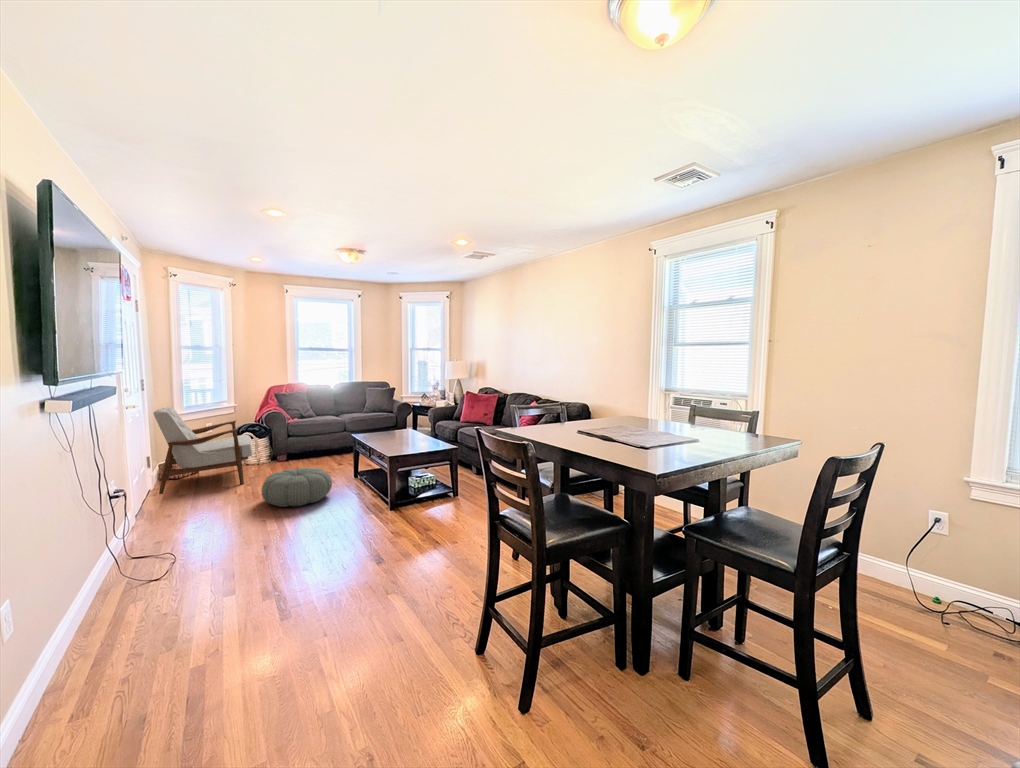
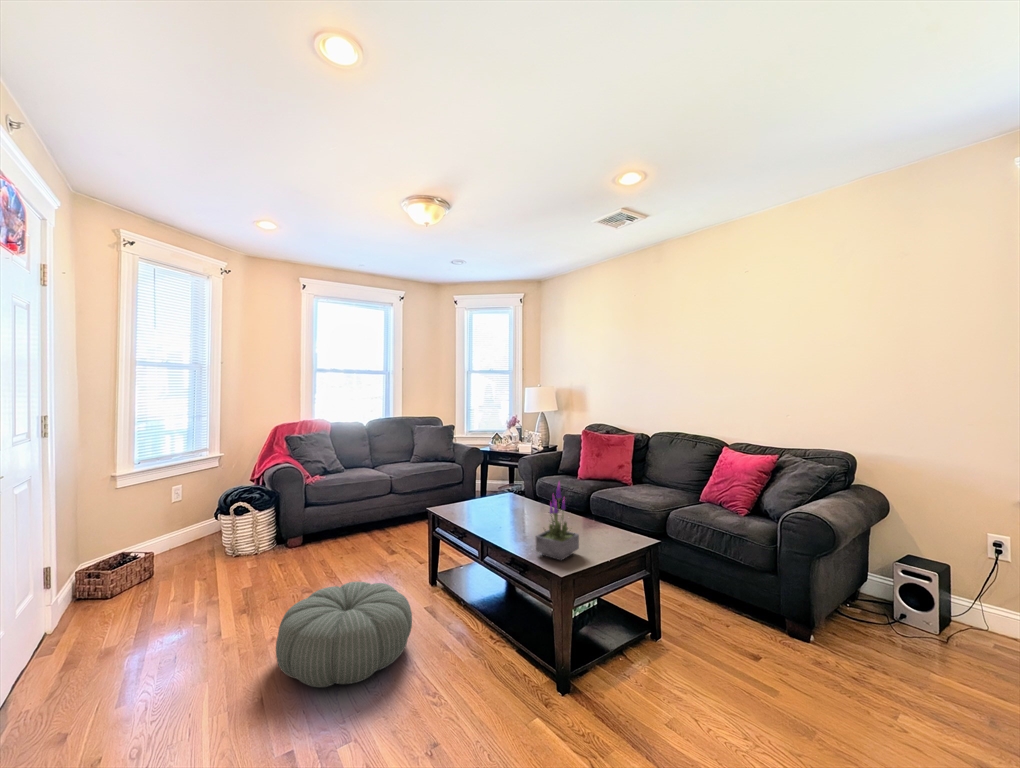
armchair: present [154,407,253,494] -> none [63,464,252,645]
potted plant: none [389,414,412,453] -> present [536,483,579,560]

